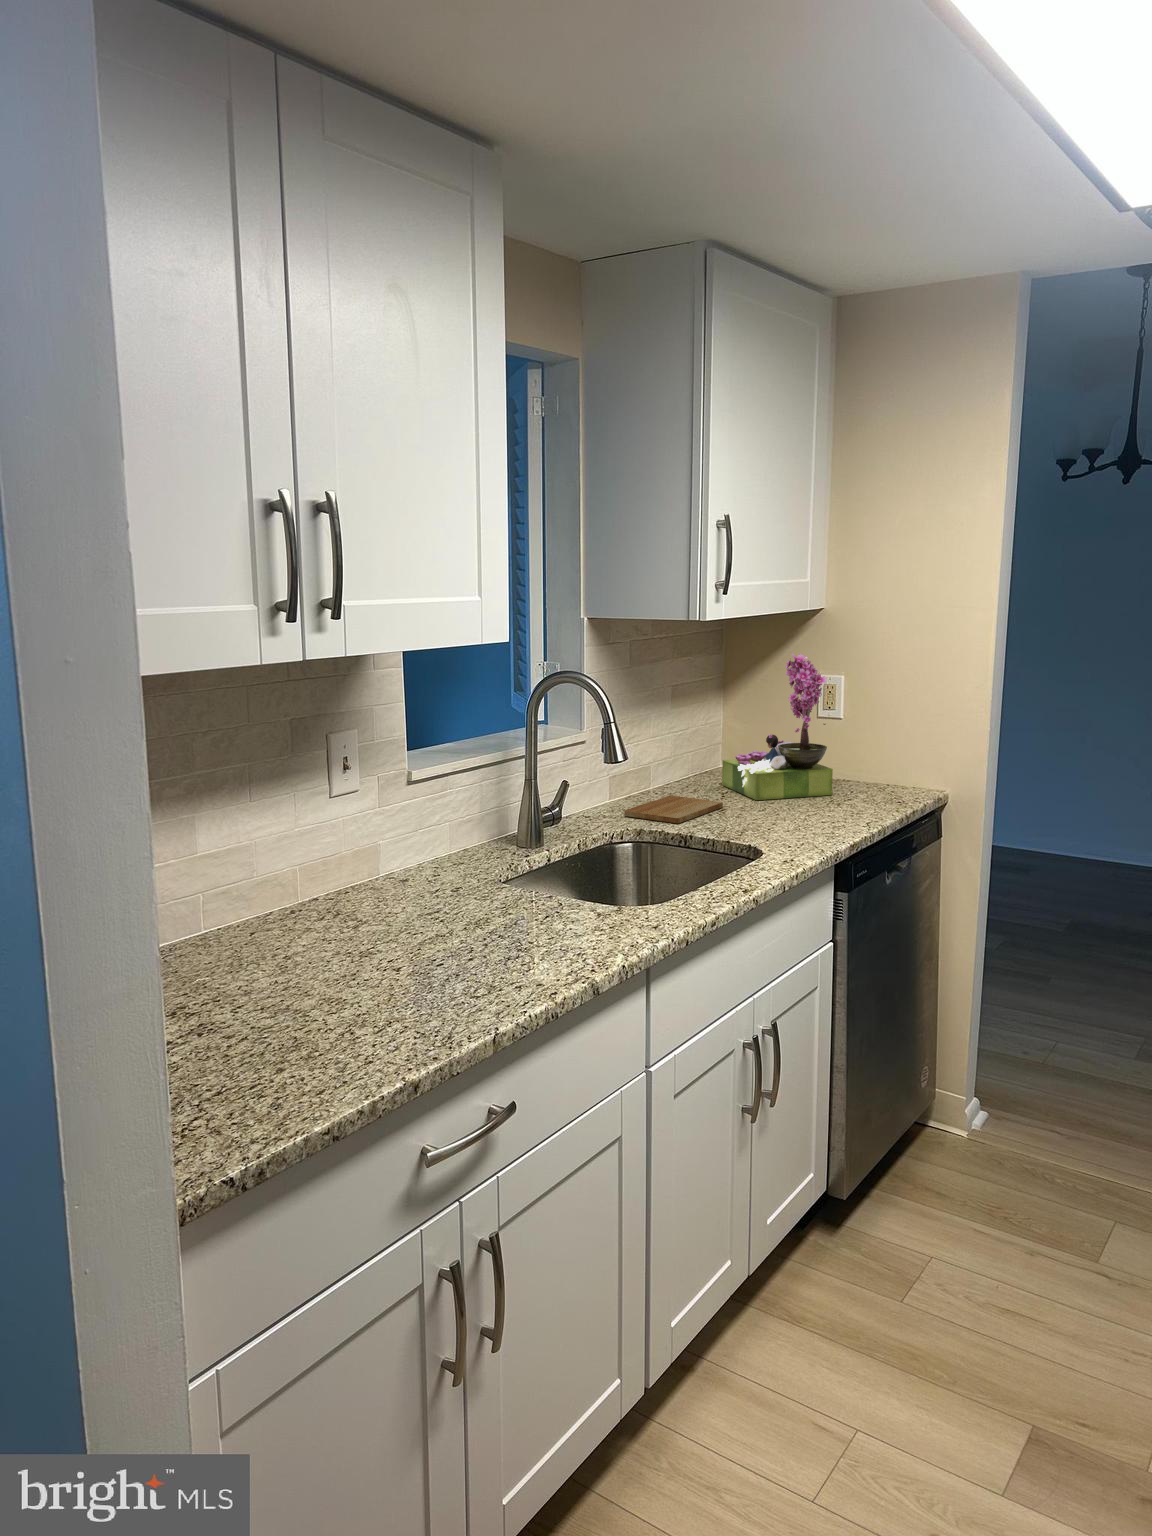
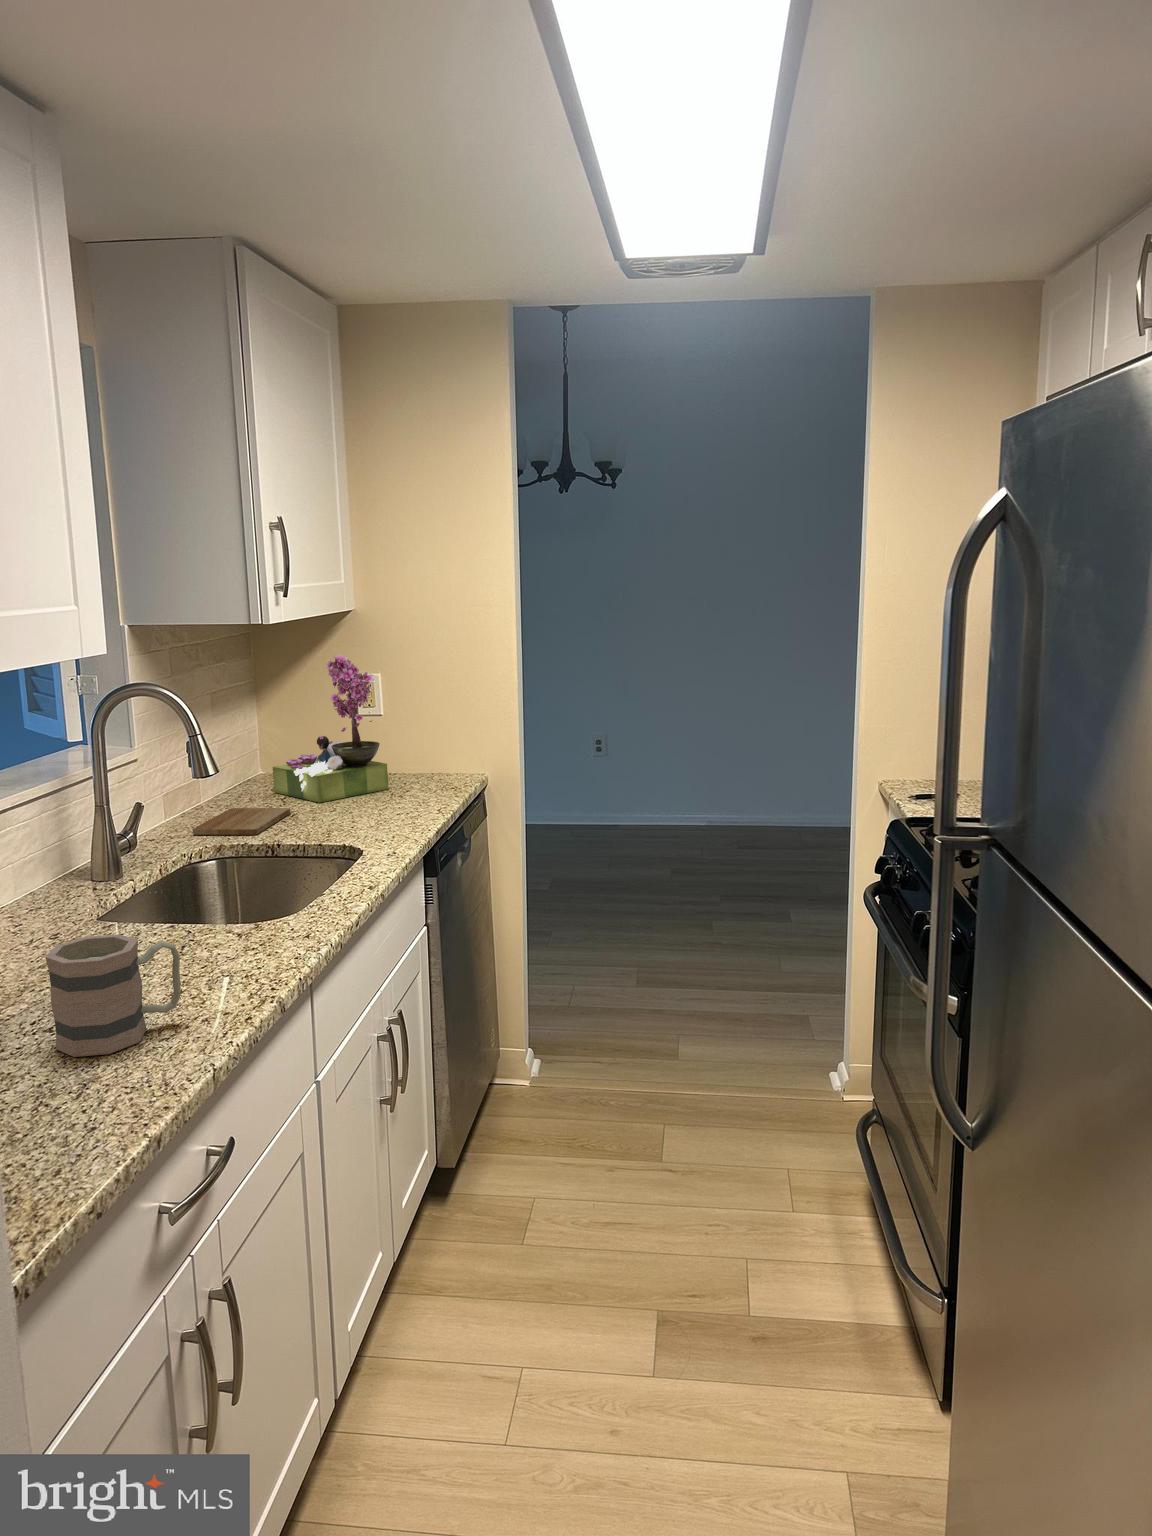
mug: none [387,893,501,1000] -> present [45,934,180,1057]

